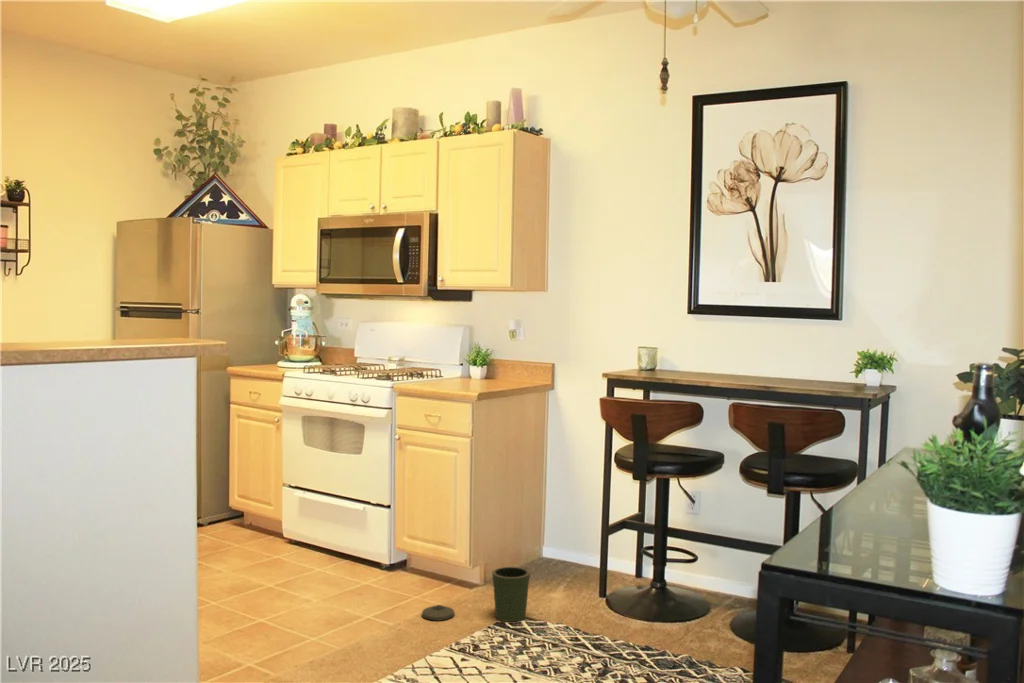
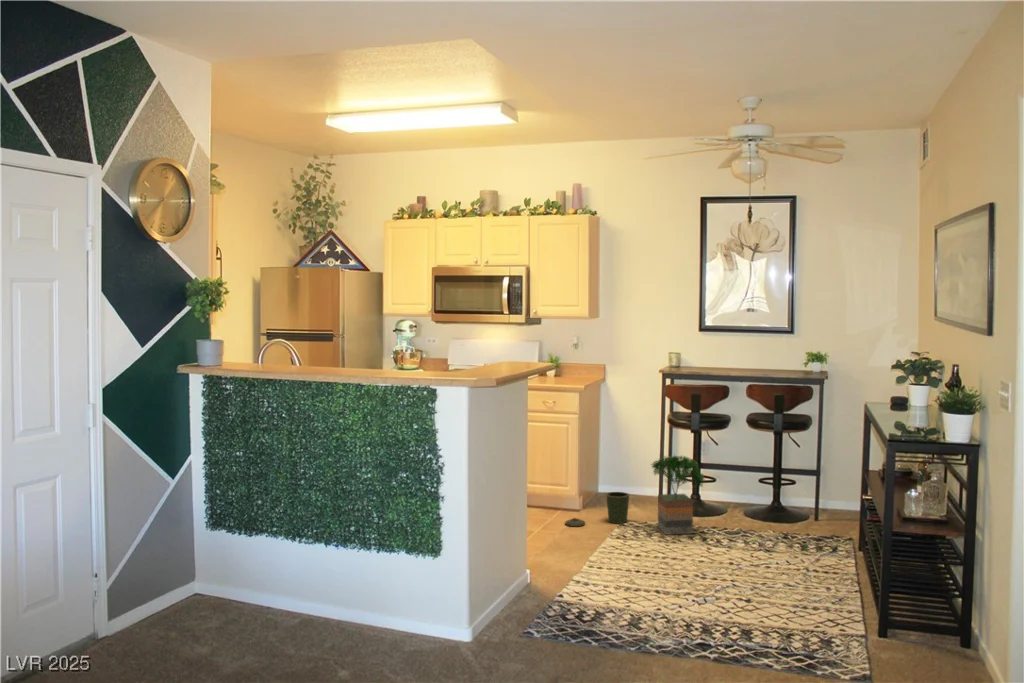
potted tree: none [545,514,635,657] -> present [651,456,705,535]

